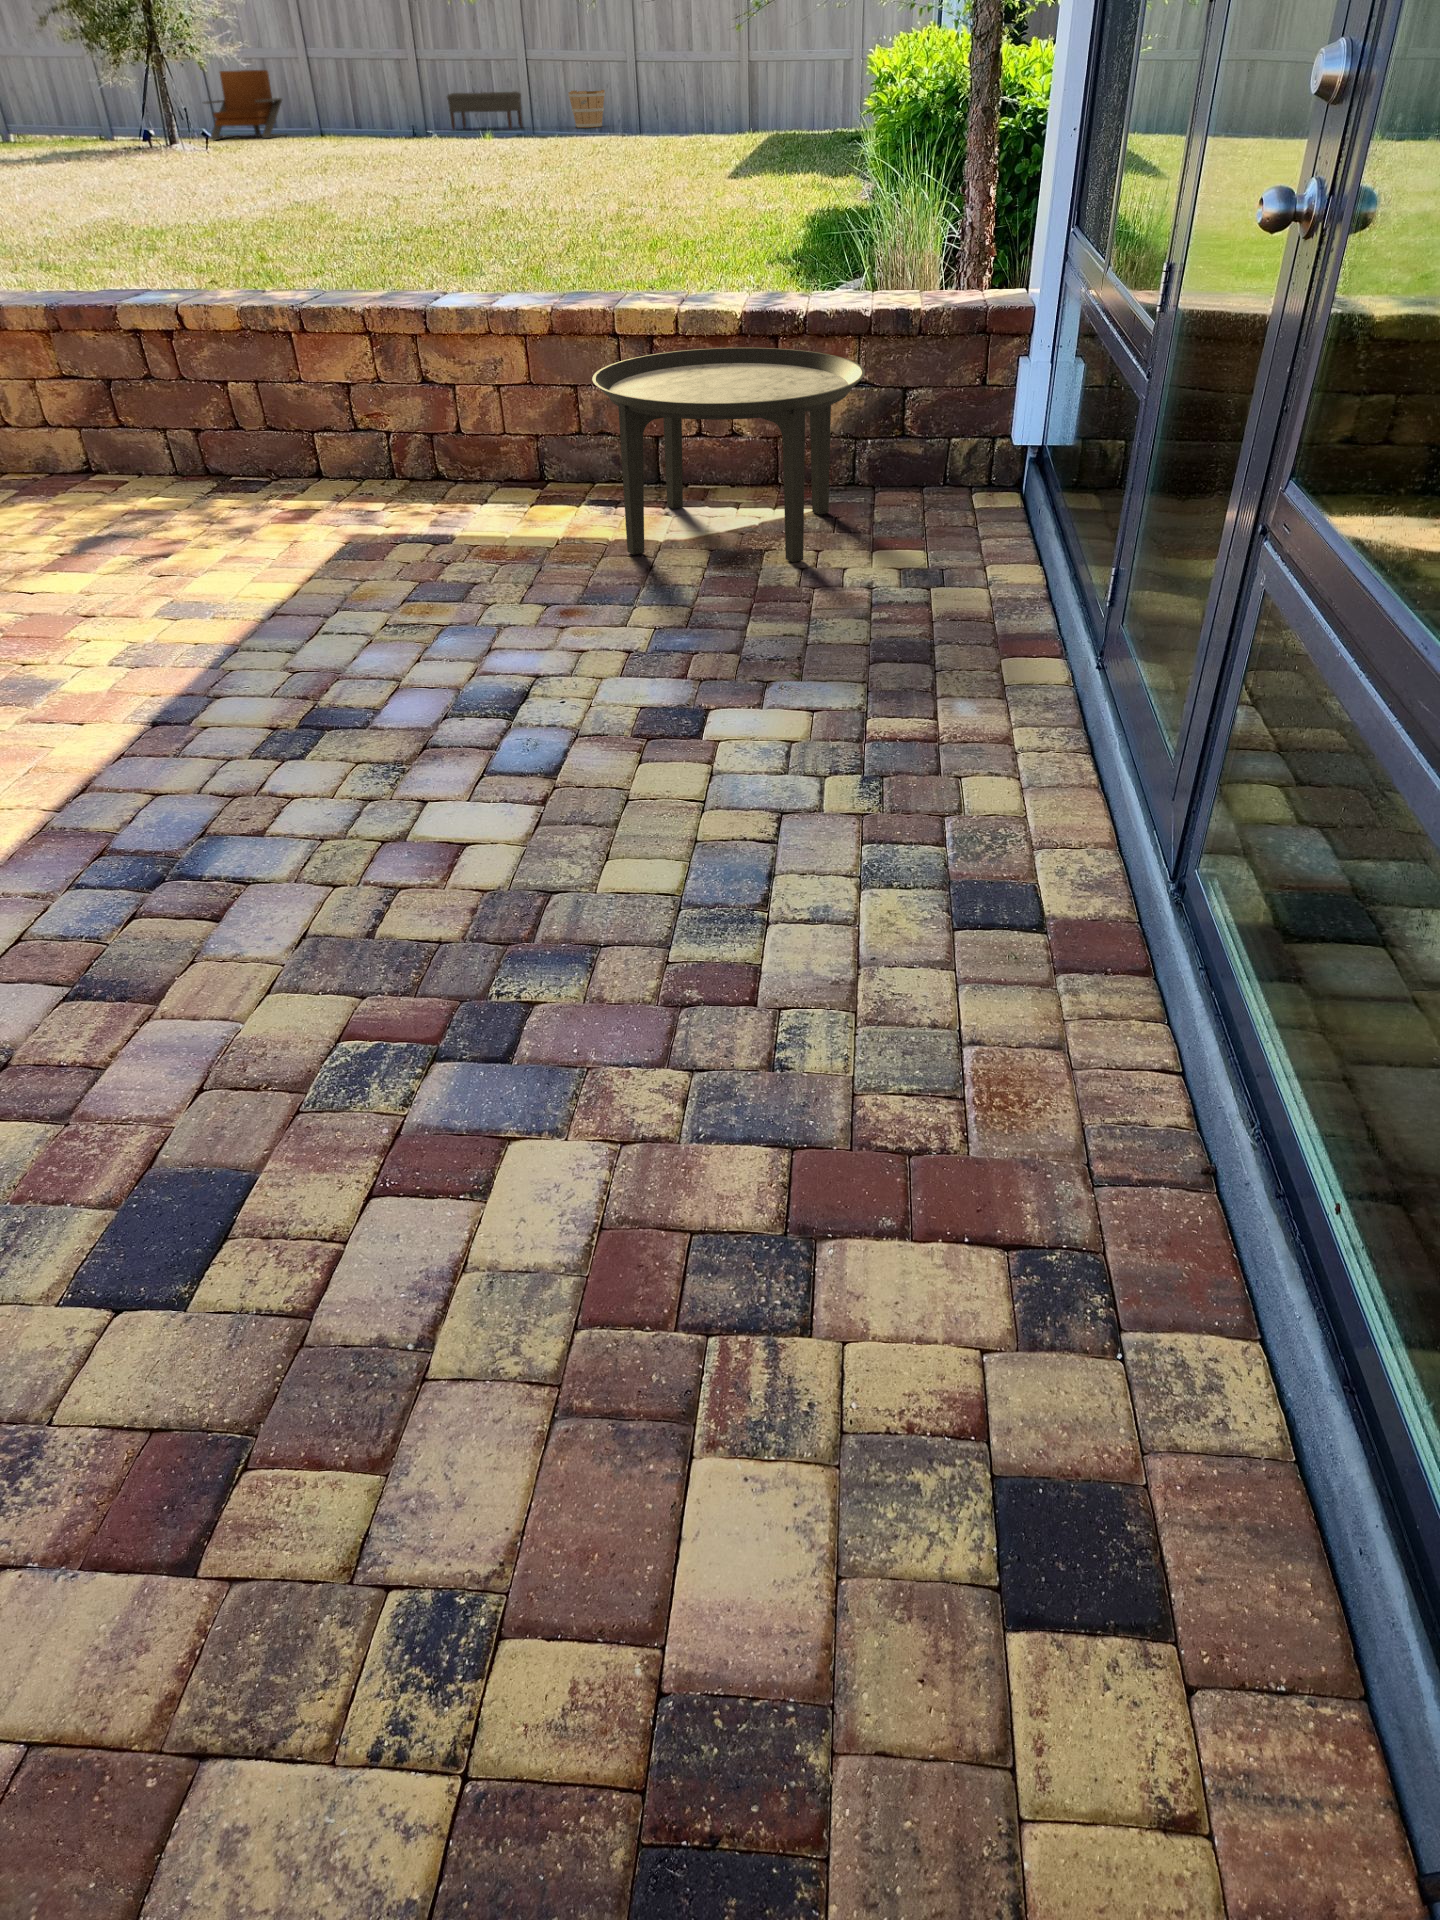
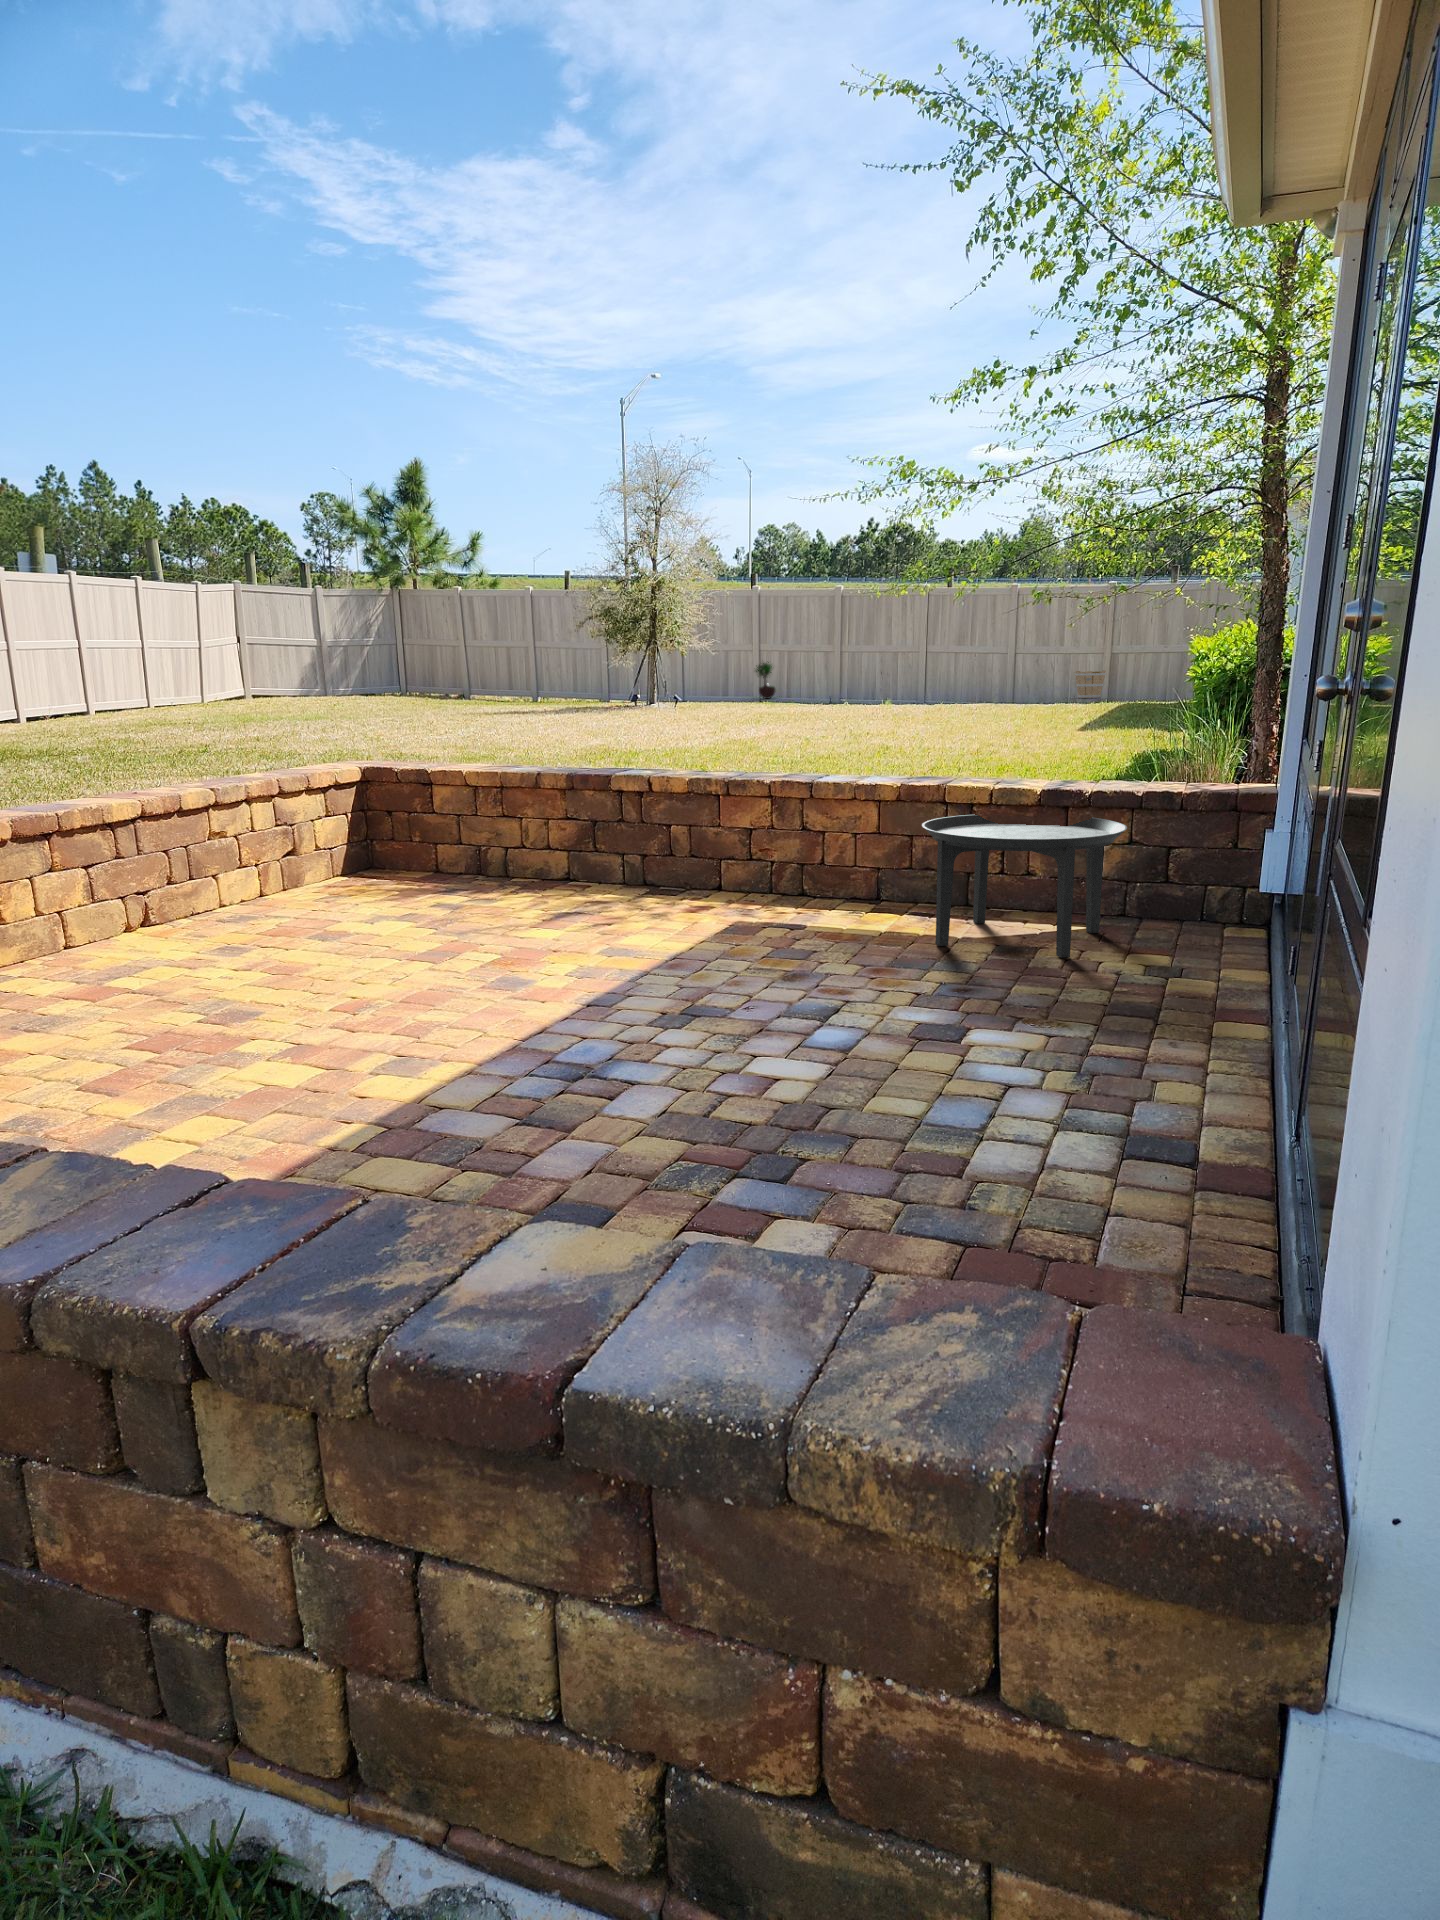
lounge chair: present [204,70,284,140] -> none [680,657,738,702]
potted tree: none [302,72,337,133] -> present [755,662,776,699]
wooden bucket: present [568,90,605,128] -> present [1075,671,1106,698]
bench: present [447,92,522,130] -> none [861,673,919,698]

